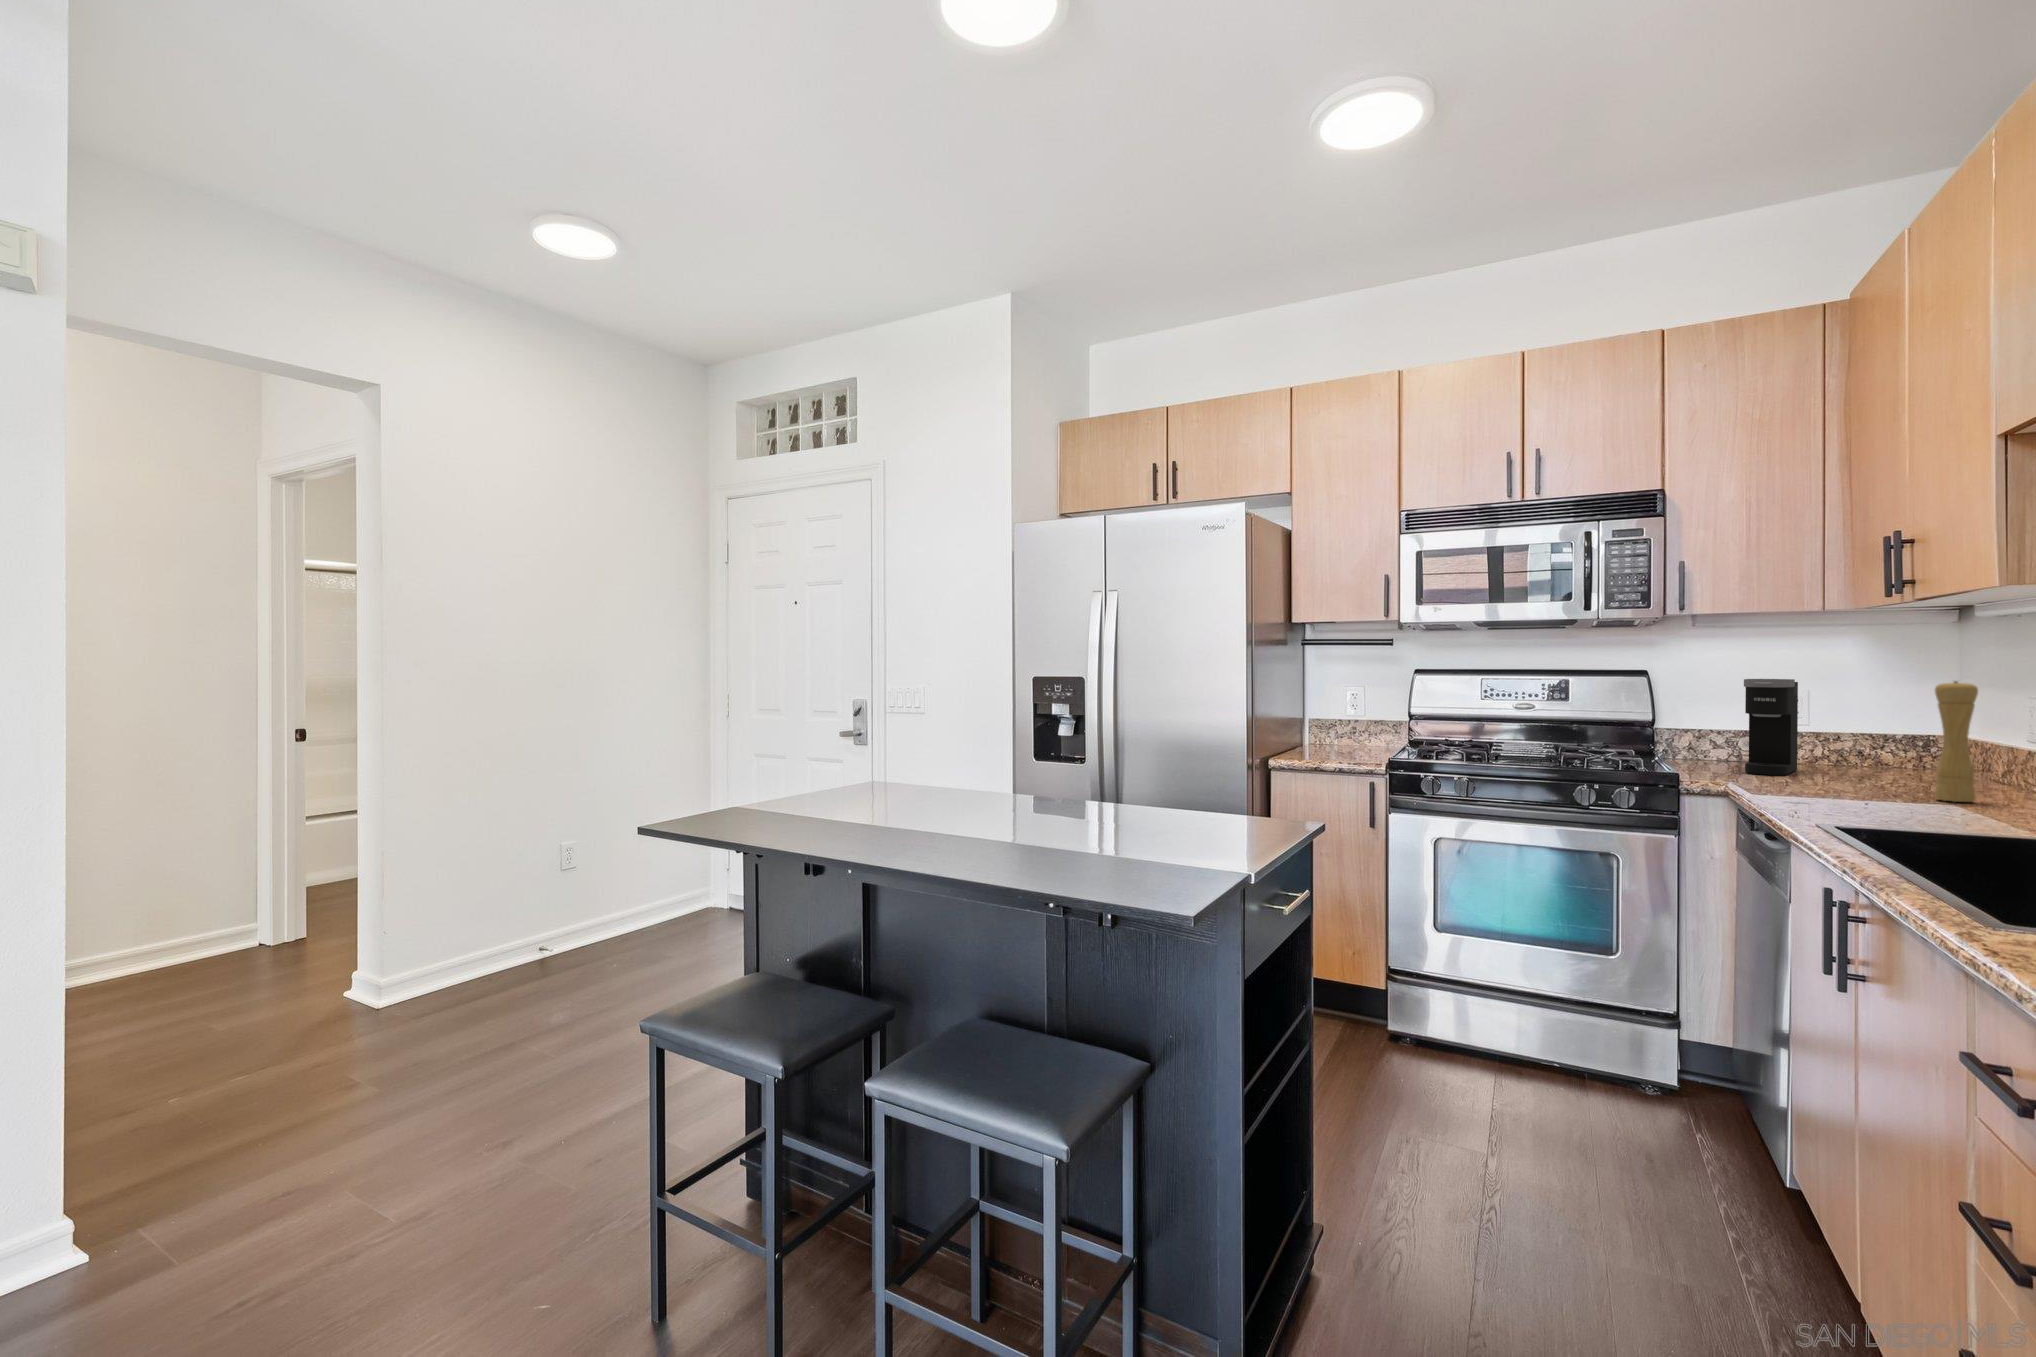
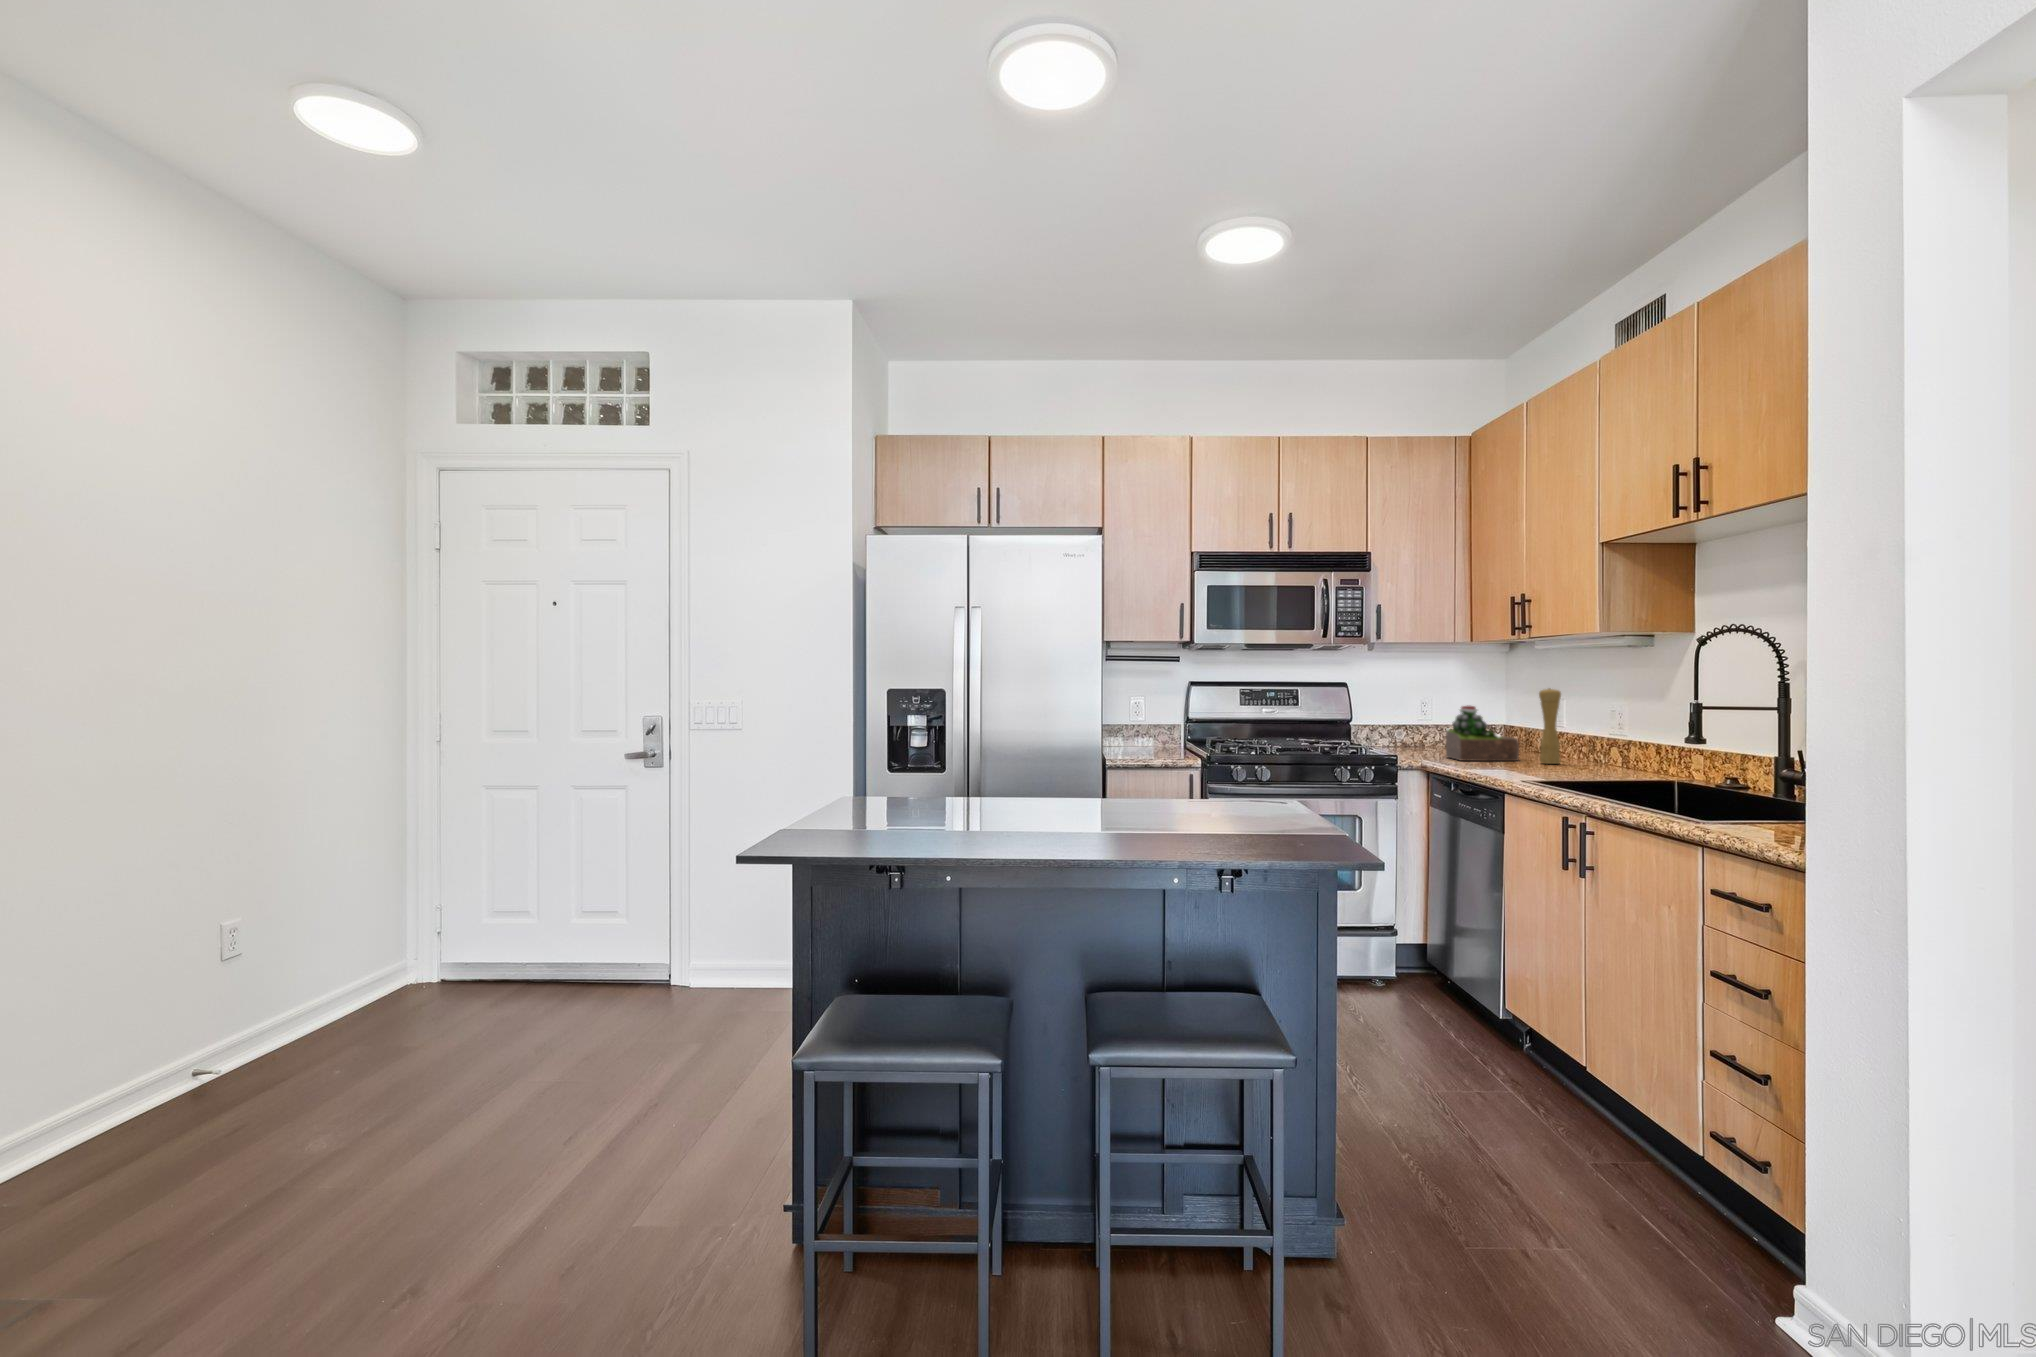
coffee maker: present [1744,679,1798,775] -> none [1402,688,1432,754]
succulent plant: none [1793,706,1916,793] -> present [1446,706,1519,761]

